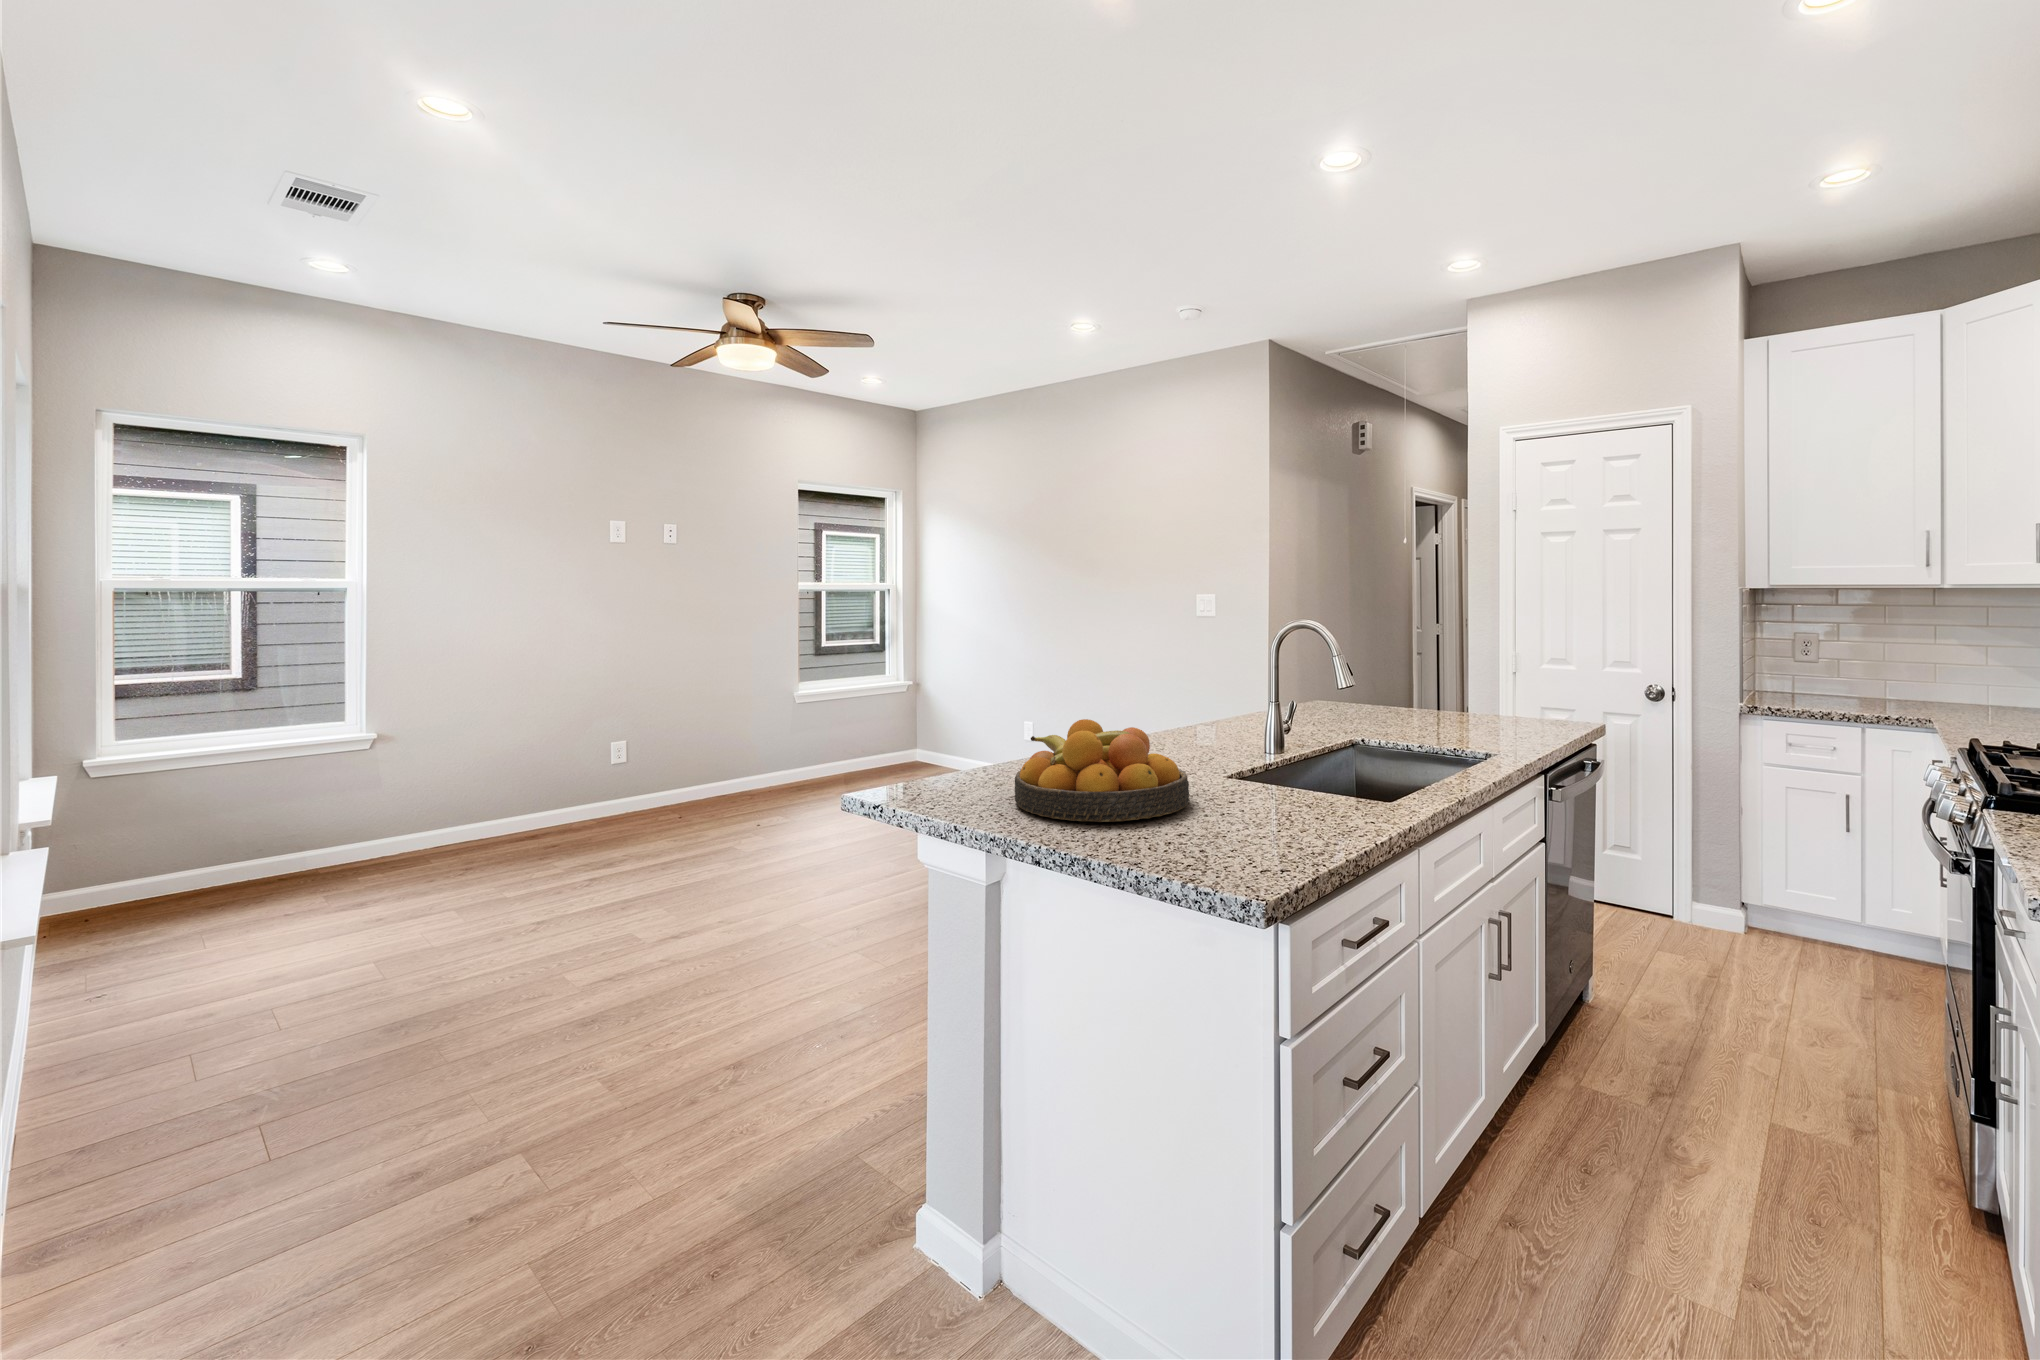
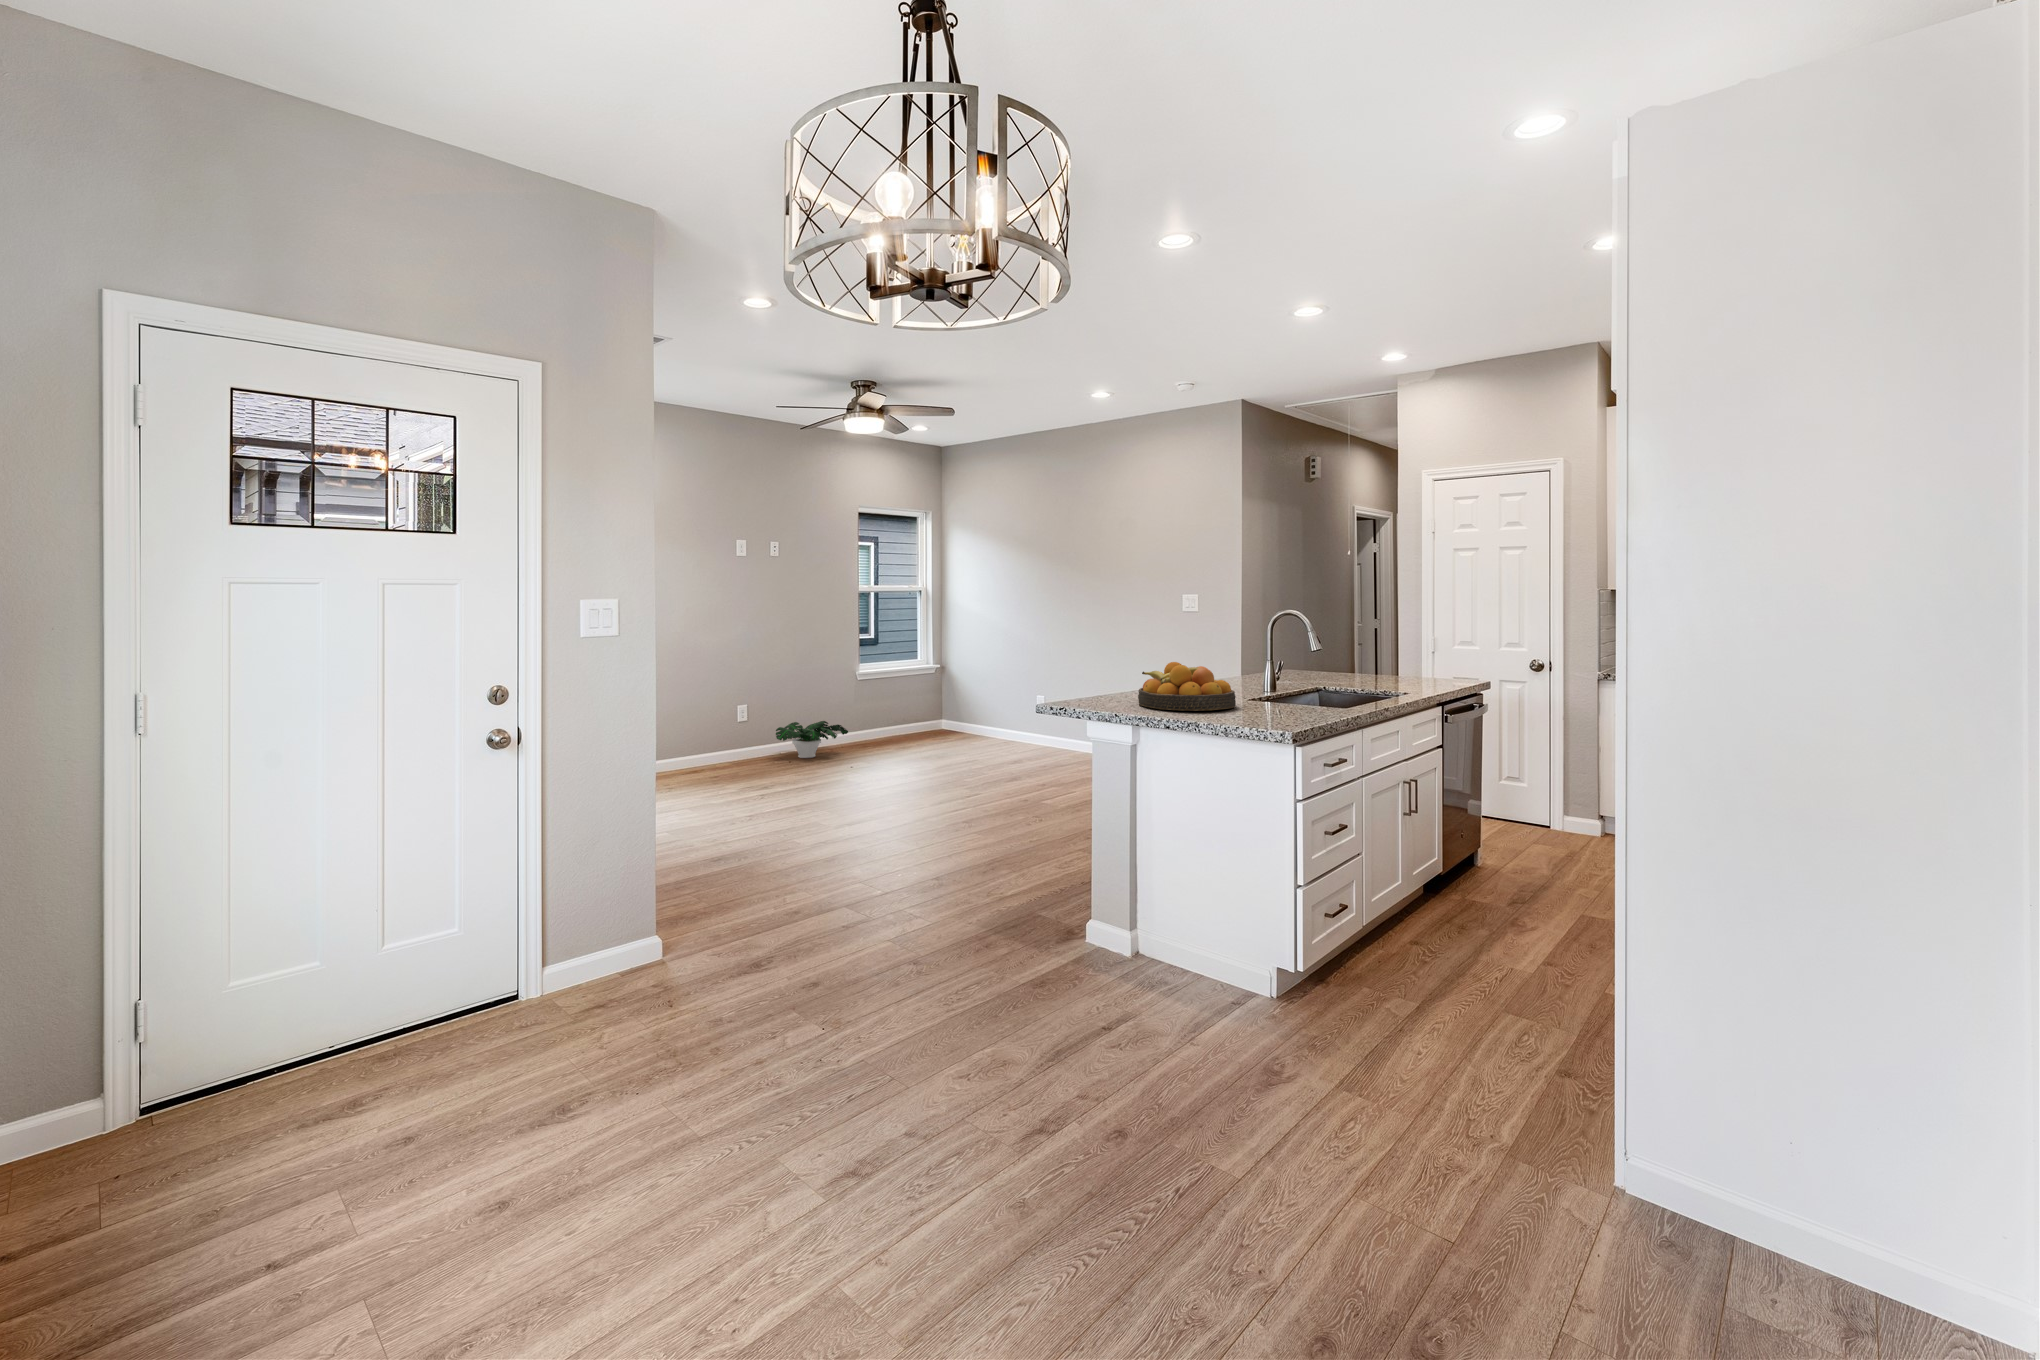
potted plant: none [661,759,767,810] -> present [776,721,848,758]

